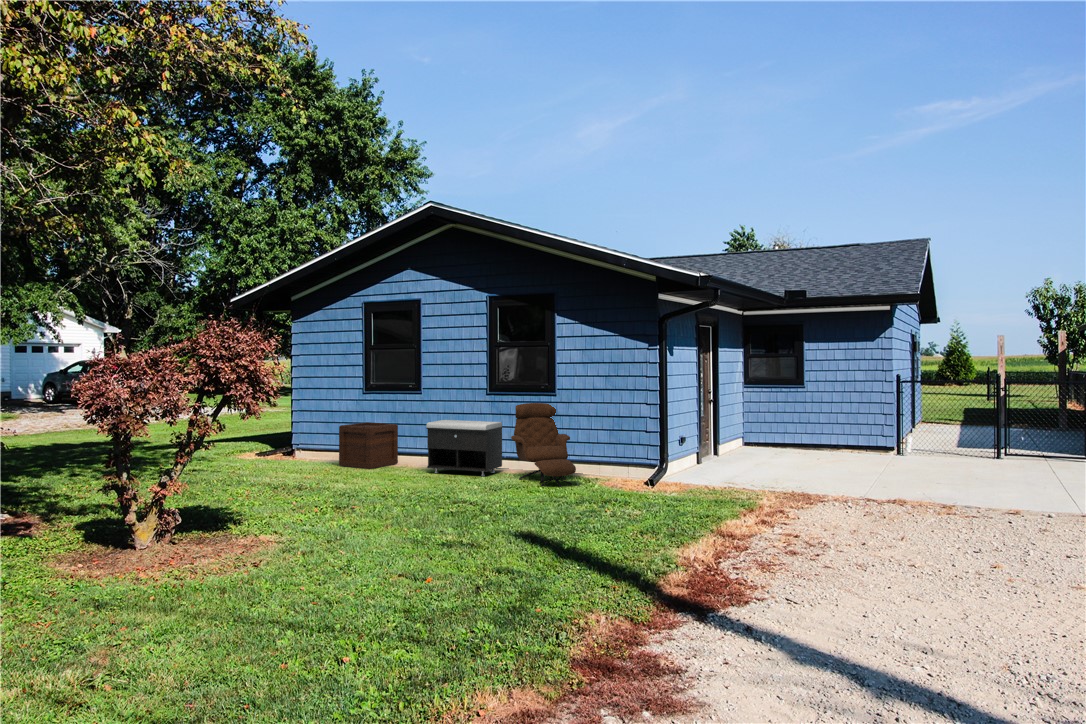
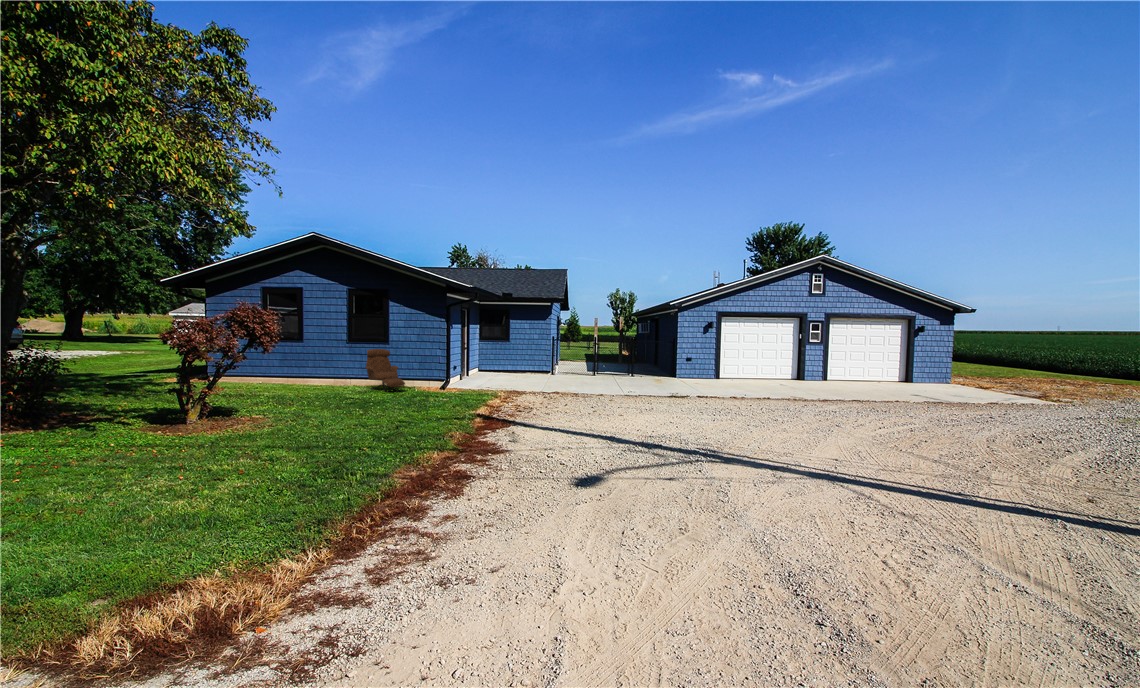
storage bench: present [426,420,502,476] -> none [310,358,357,389]
wooden crate: present [339,422,398,469] -> none [242,361,283,388]

